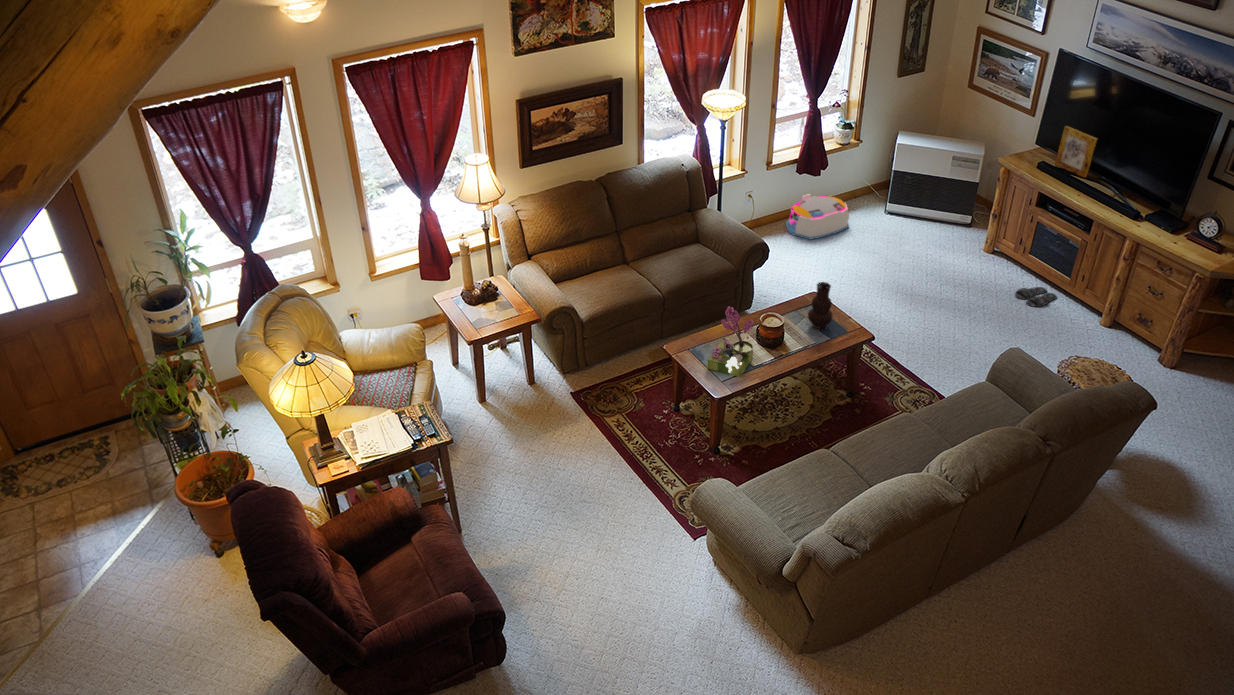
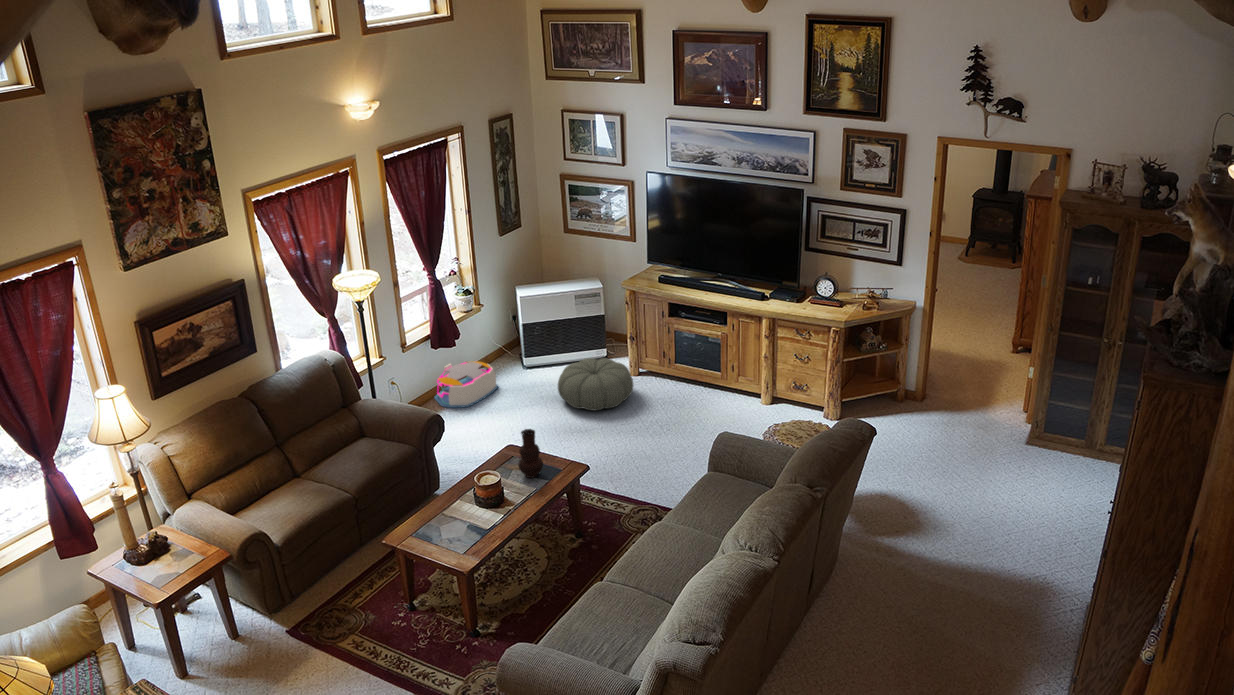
picture frame: present [1055,126,1097,178] -> none [668,247,700,288]
pouf: none [901,222,981,278] -> present [558,358,633,411]
slippers: present [1015,287,1057,307] -> none [675,394,710,413]
flower arrangement: present [707,306,753,377] -> none [441,475,484,548]

